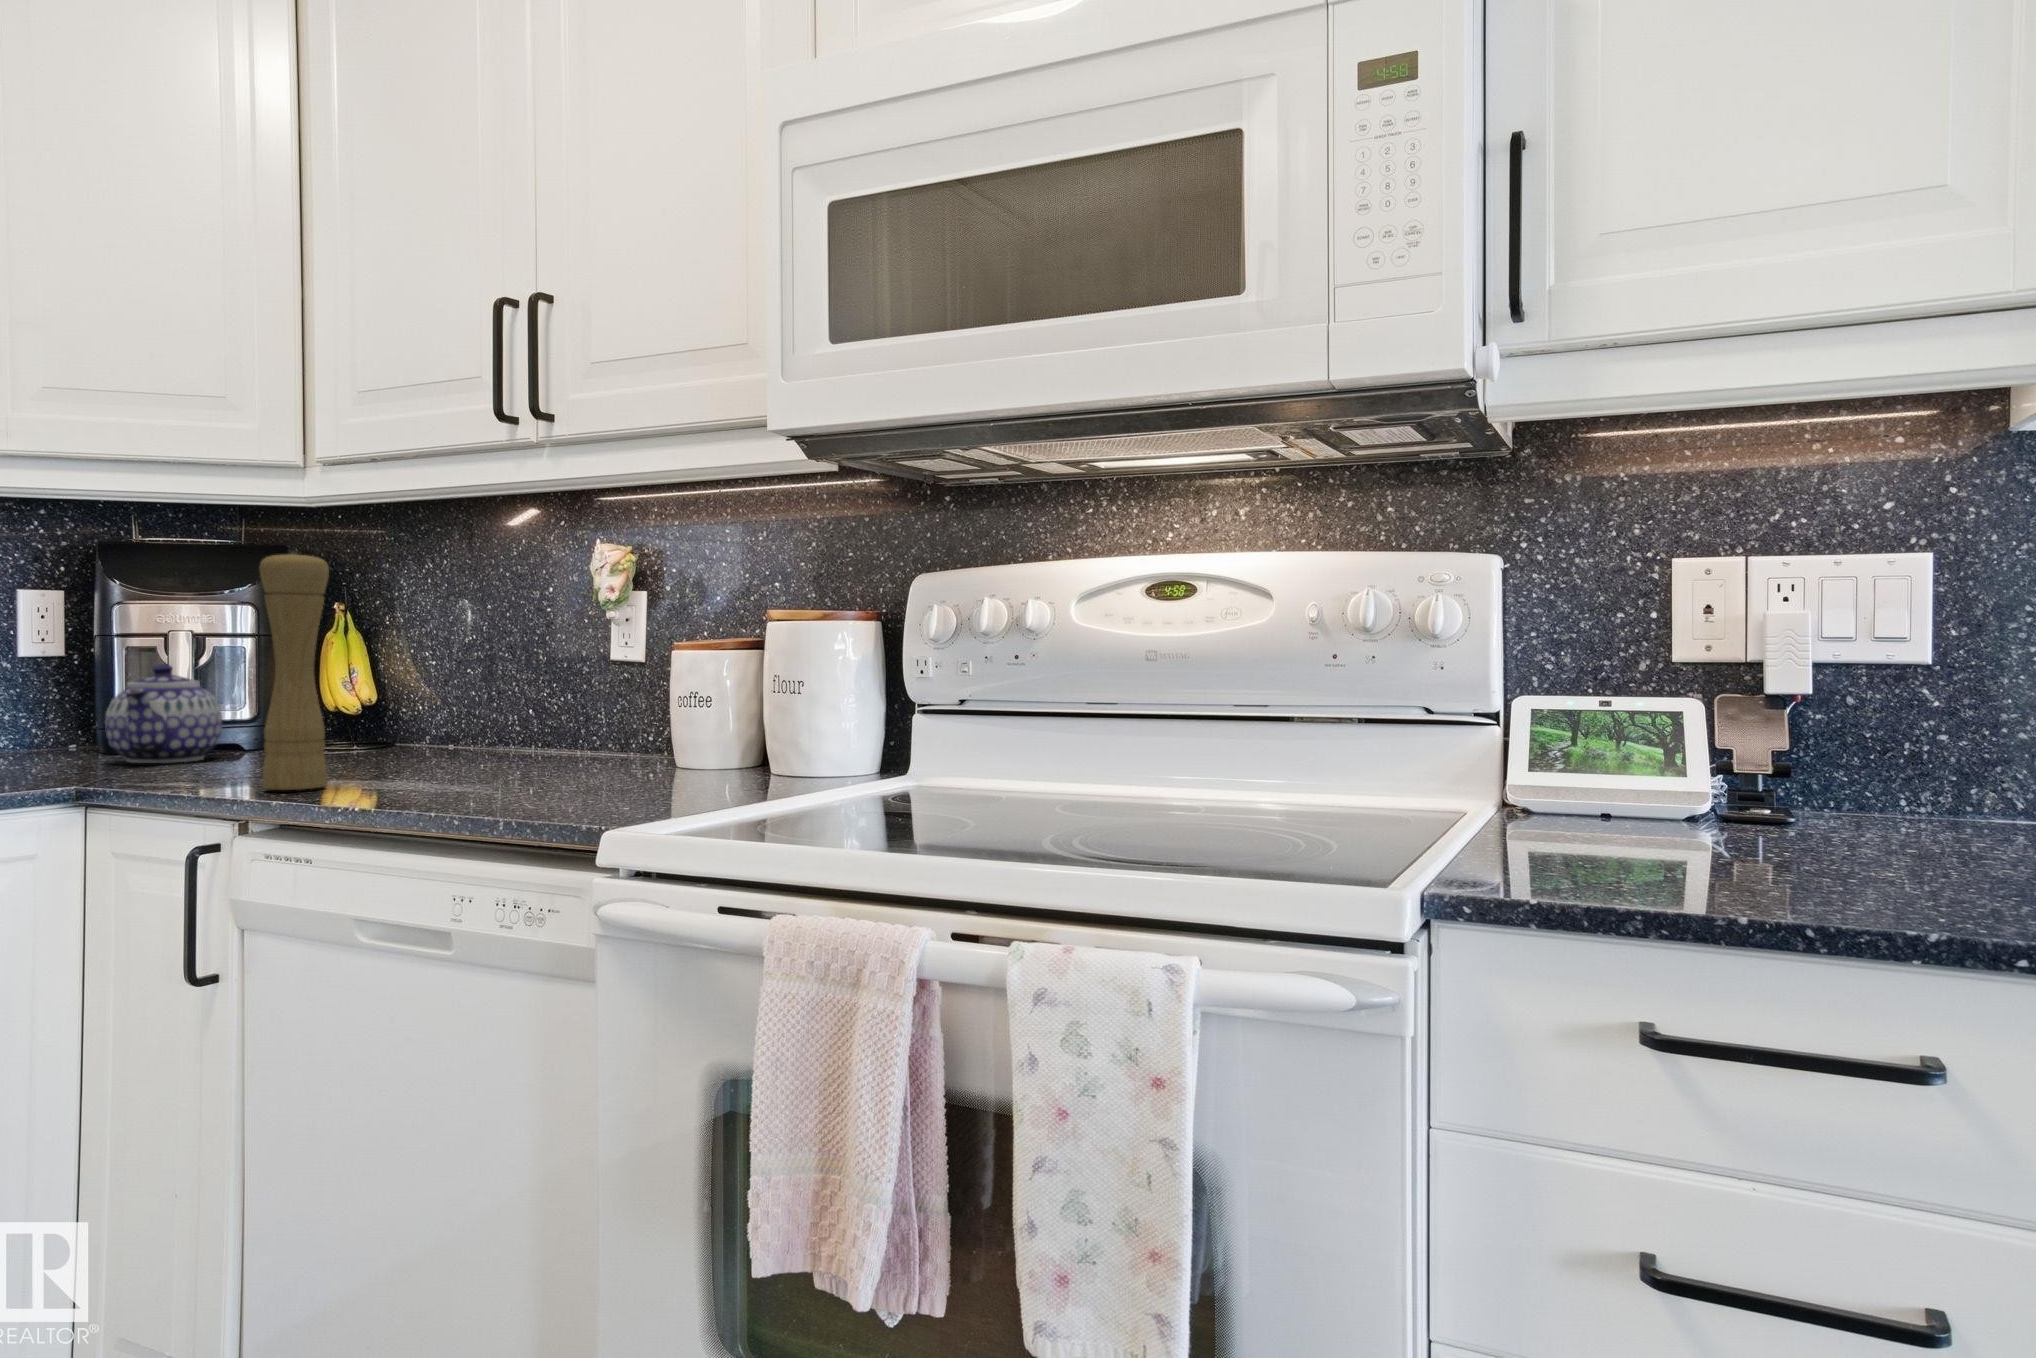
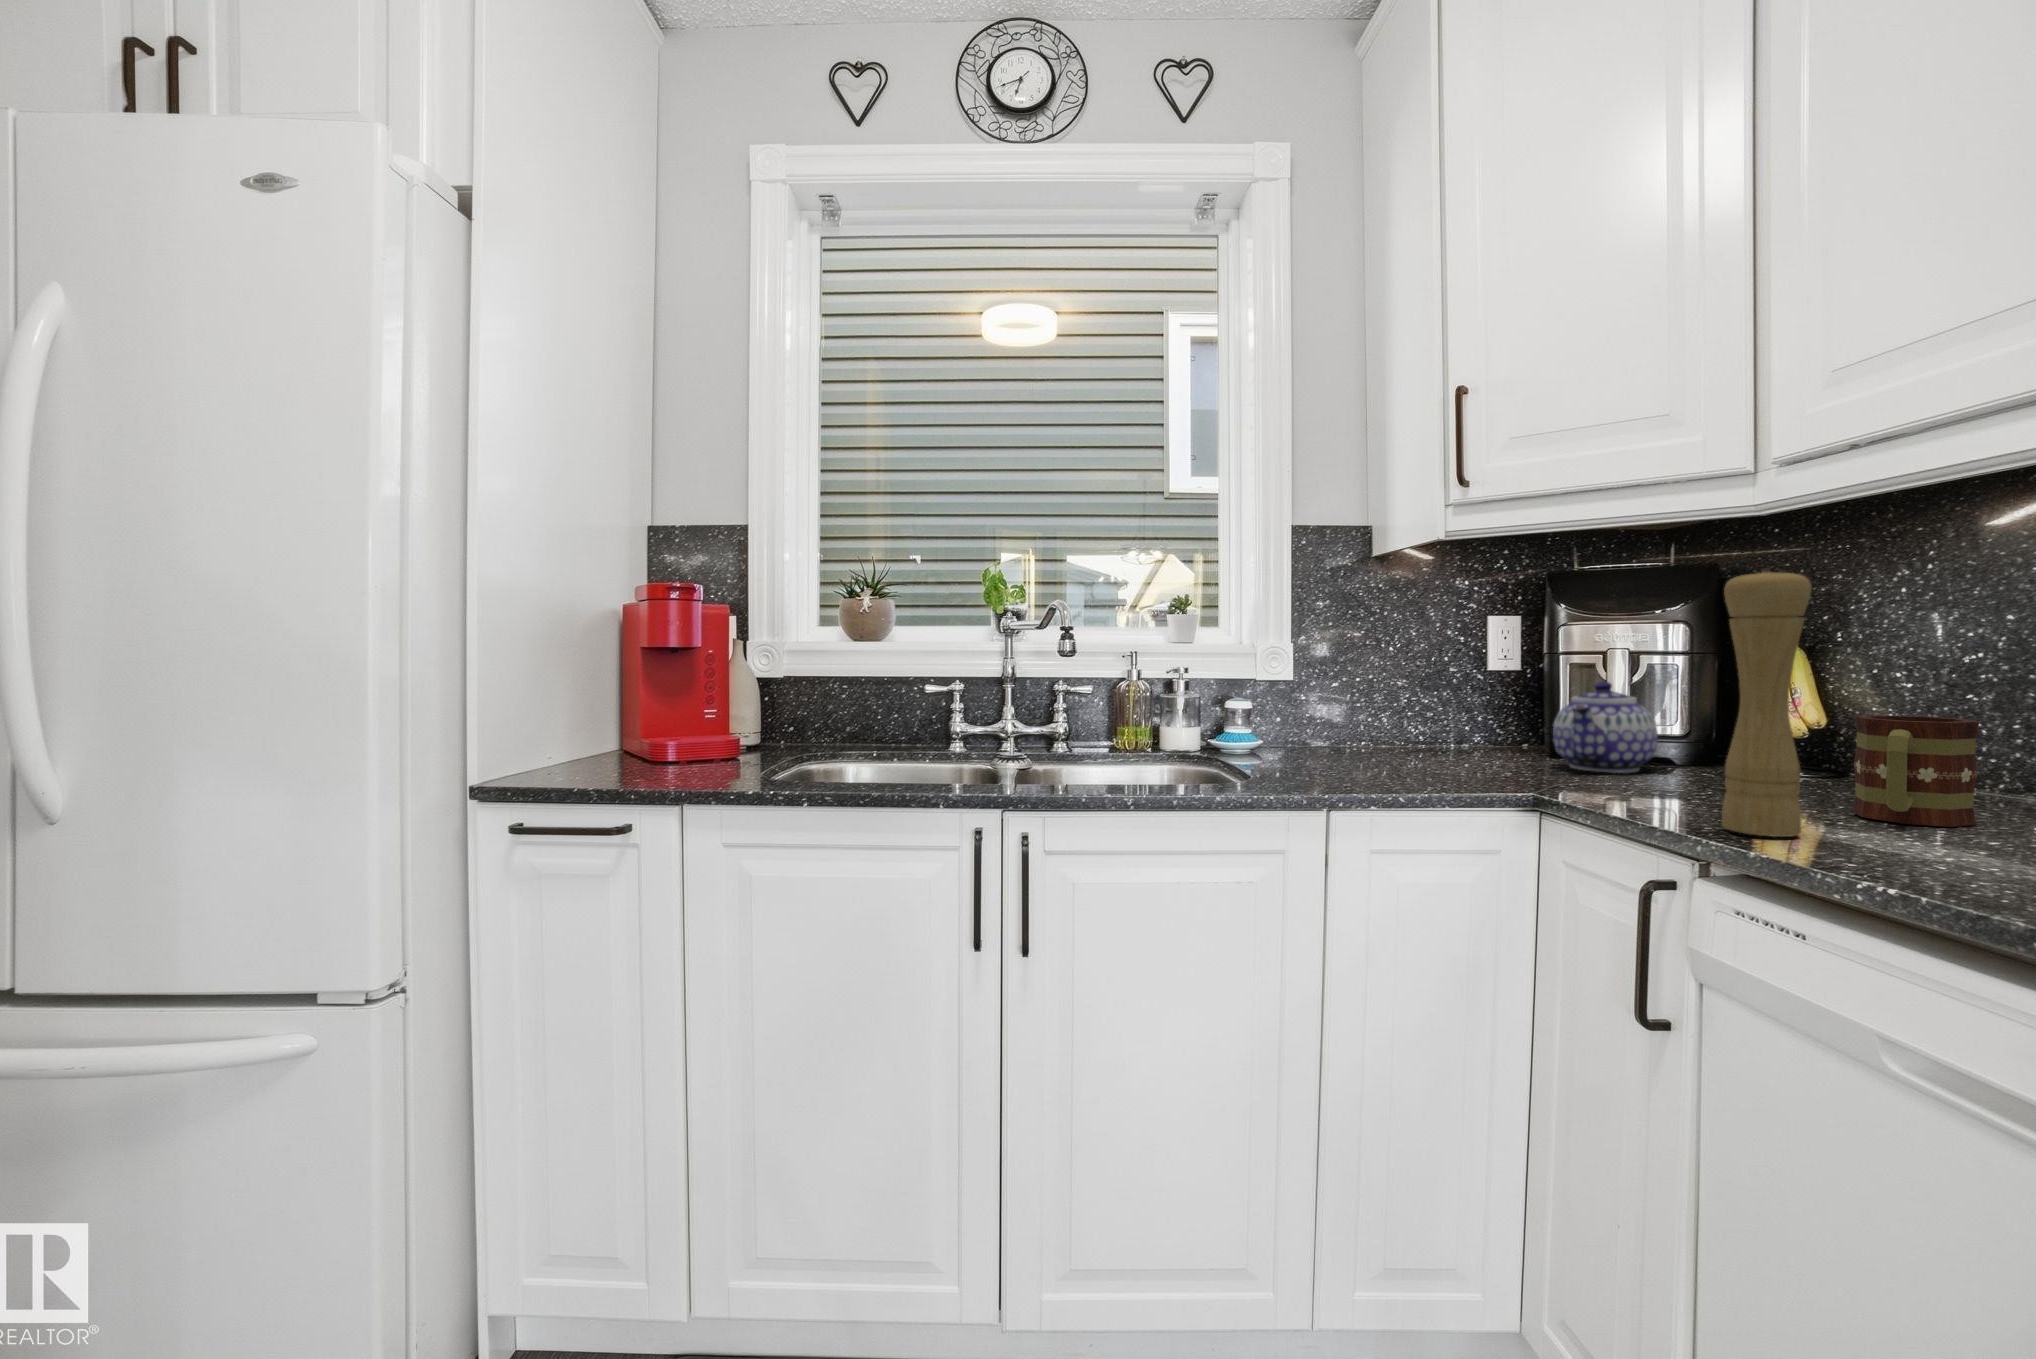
mug: none [377,685,457,772] -> present [1852,715,1979,827]

